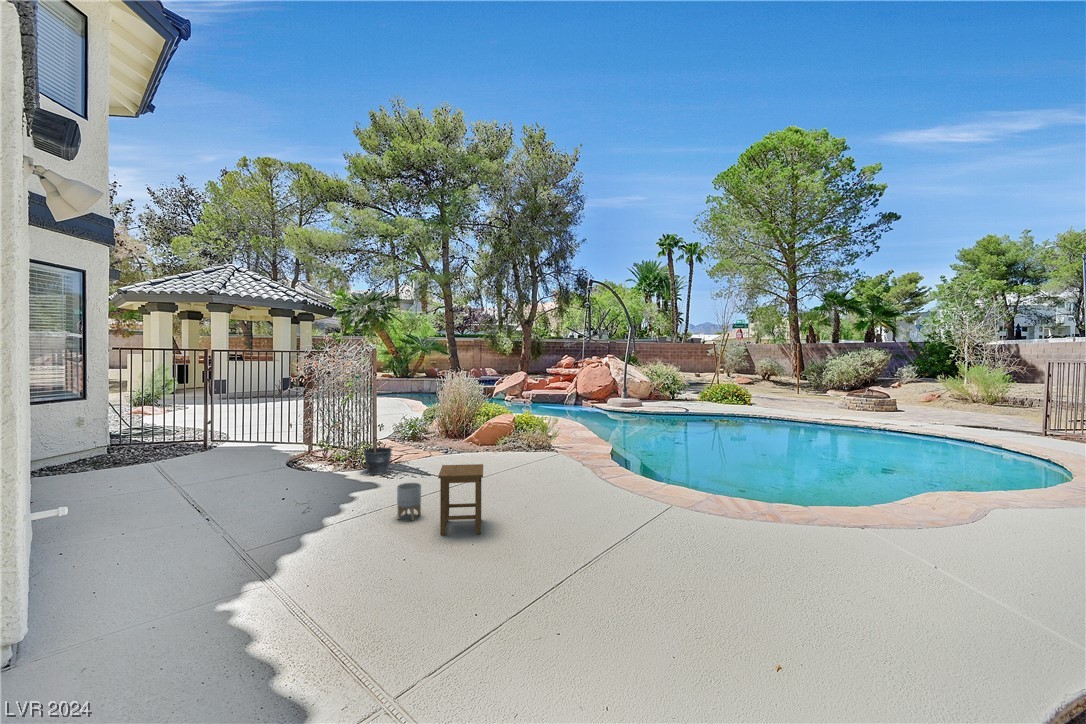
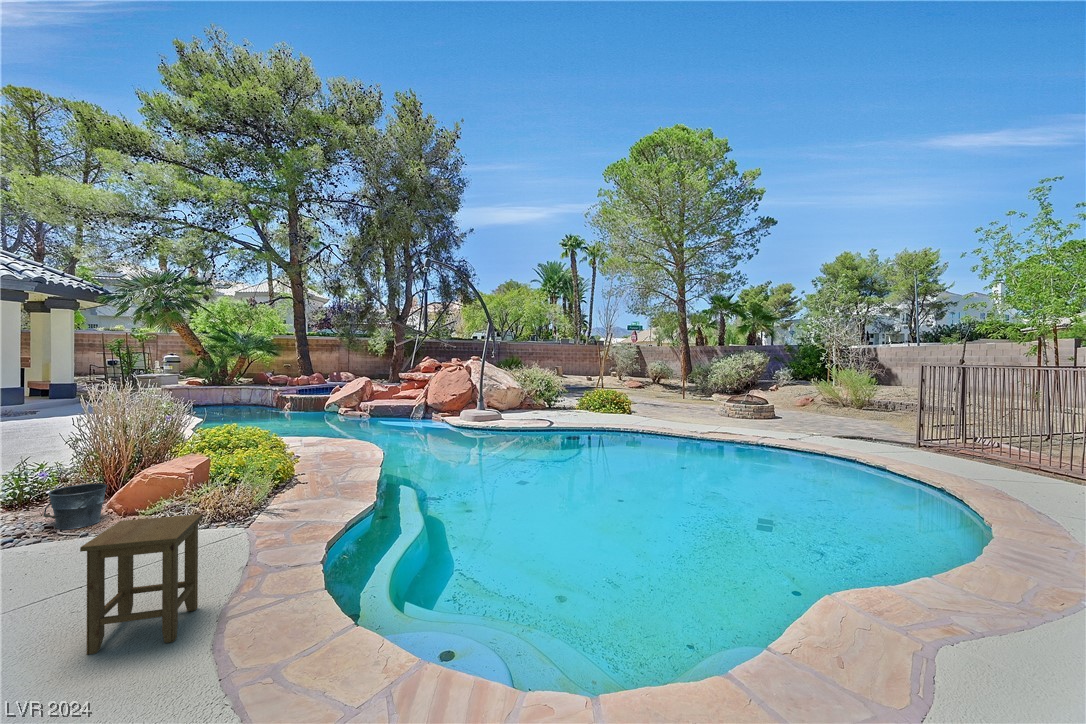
planter: present [397,483,421,521] -> none [26,552,84,624]

